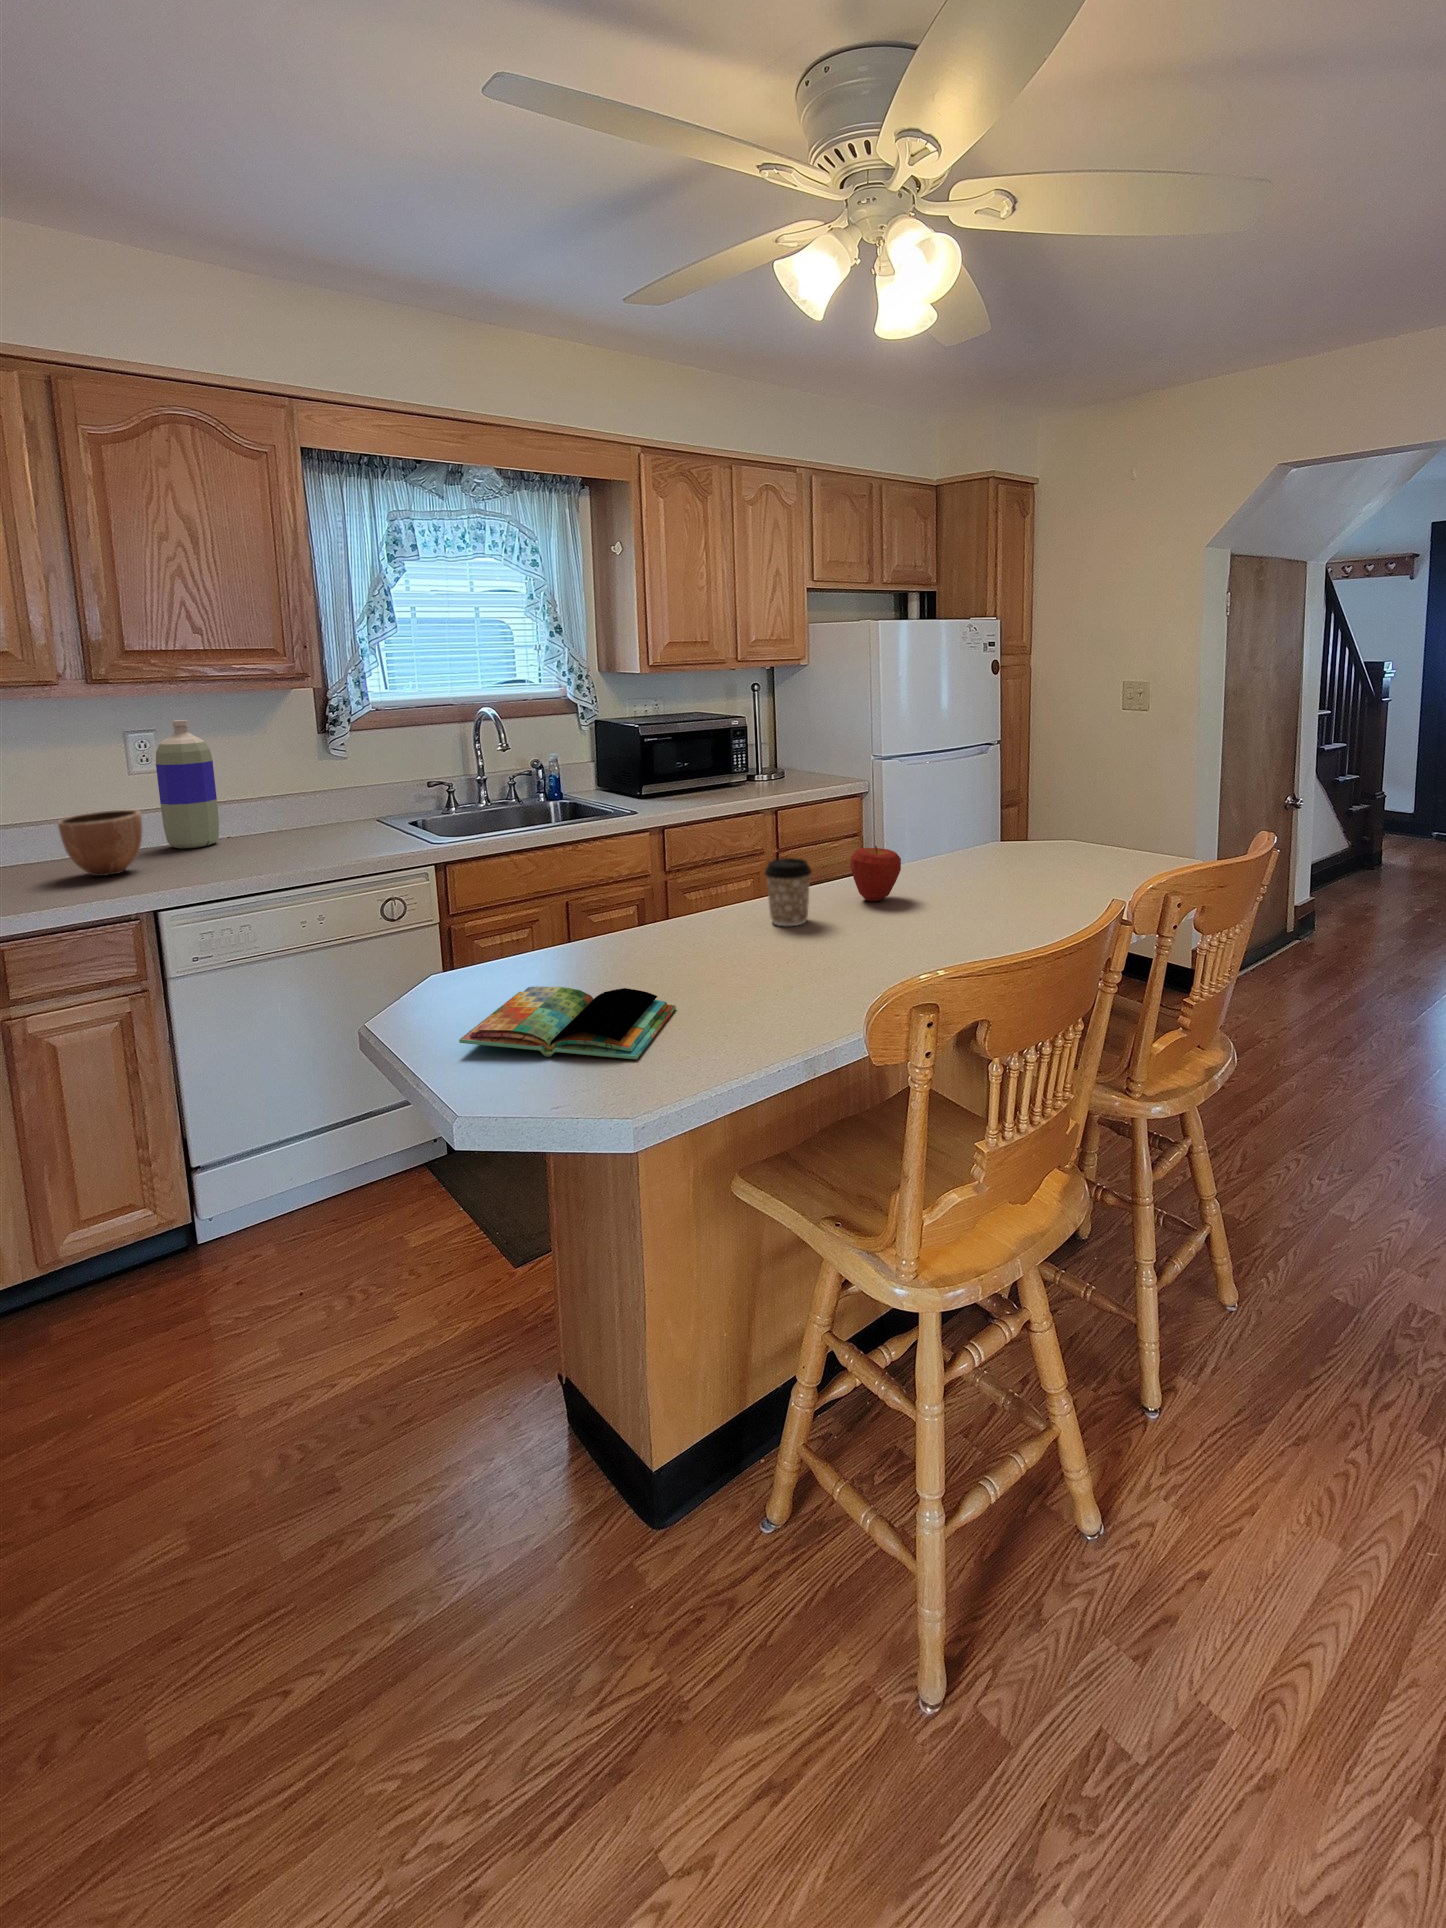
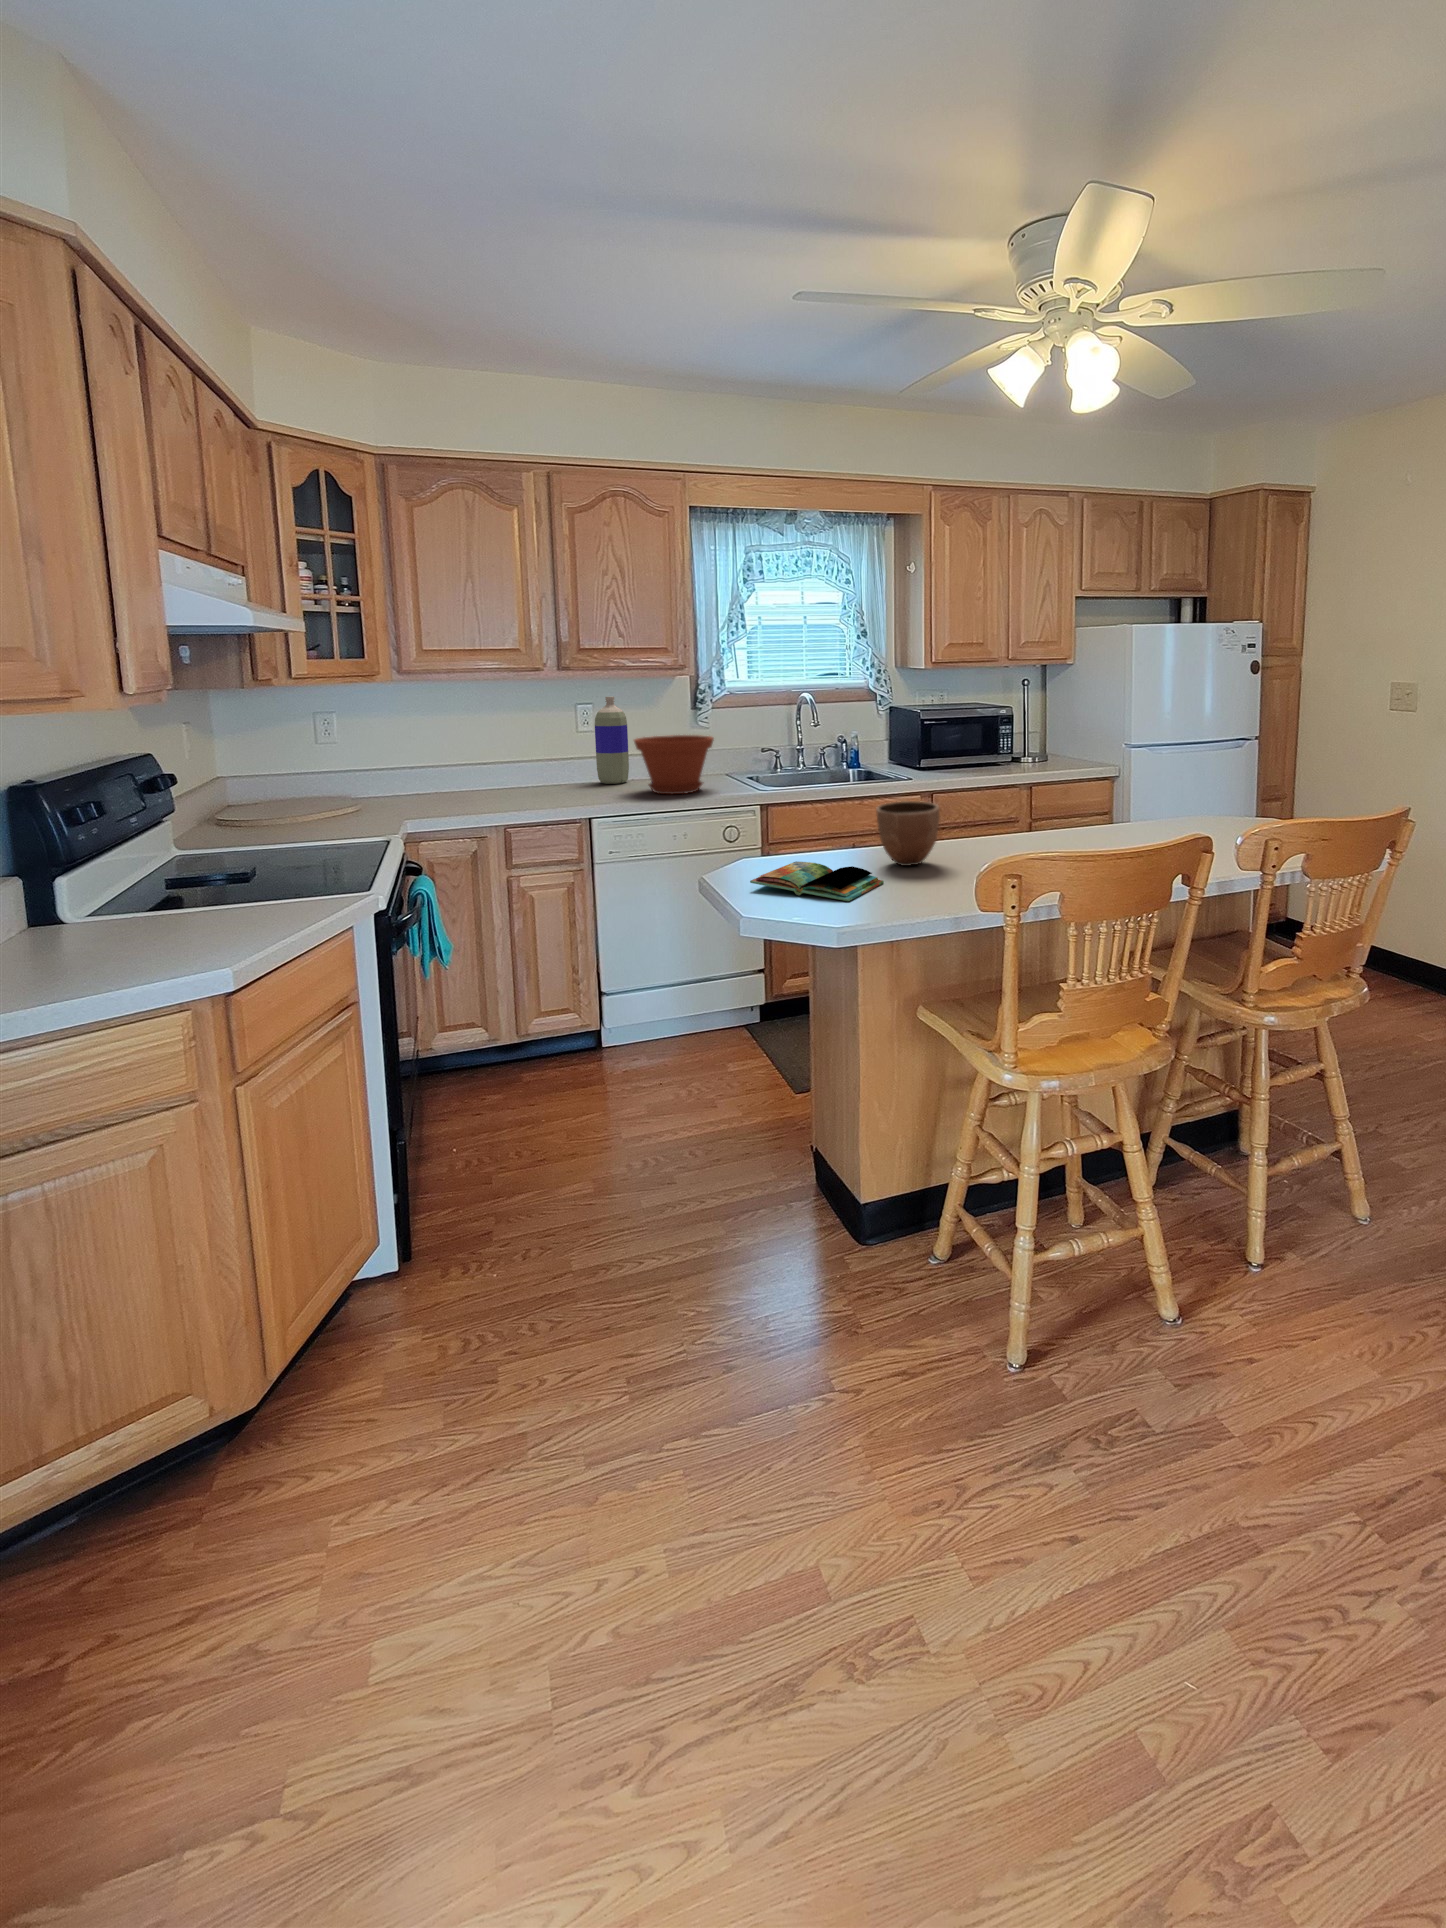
plant pot: none [224,773,358,862] -> present [634,735,714,794]
decorative bowl: present [58,810,142,876] -> present [876,801,940,866]
apple: present [851,846,901,901] -> none [1041,798,1082,841]
coffee cup: present [765,858,811,926] -> none [969,802,1005,850]

